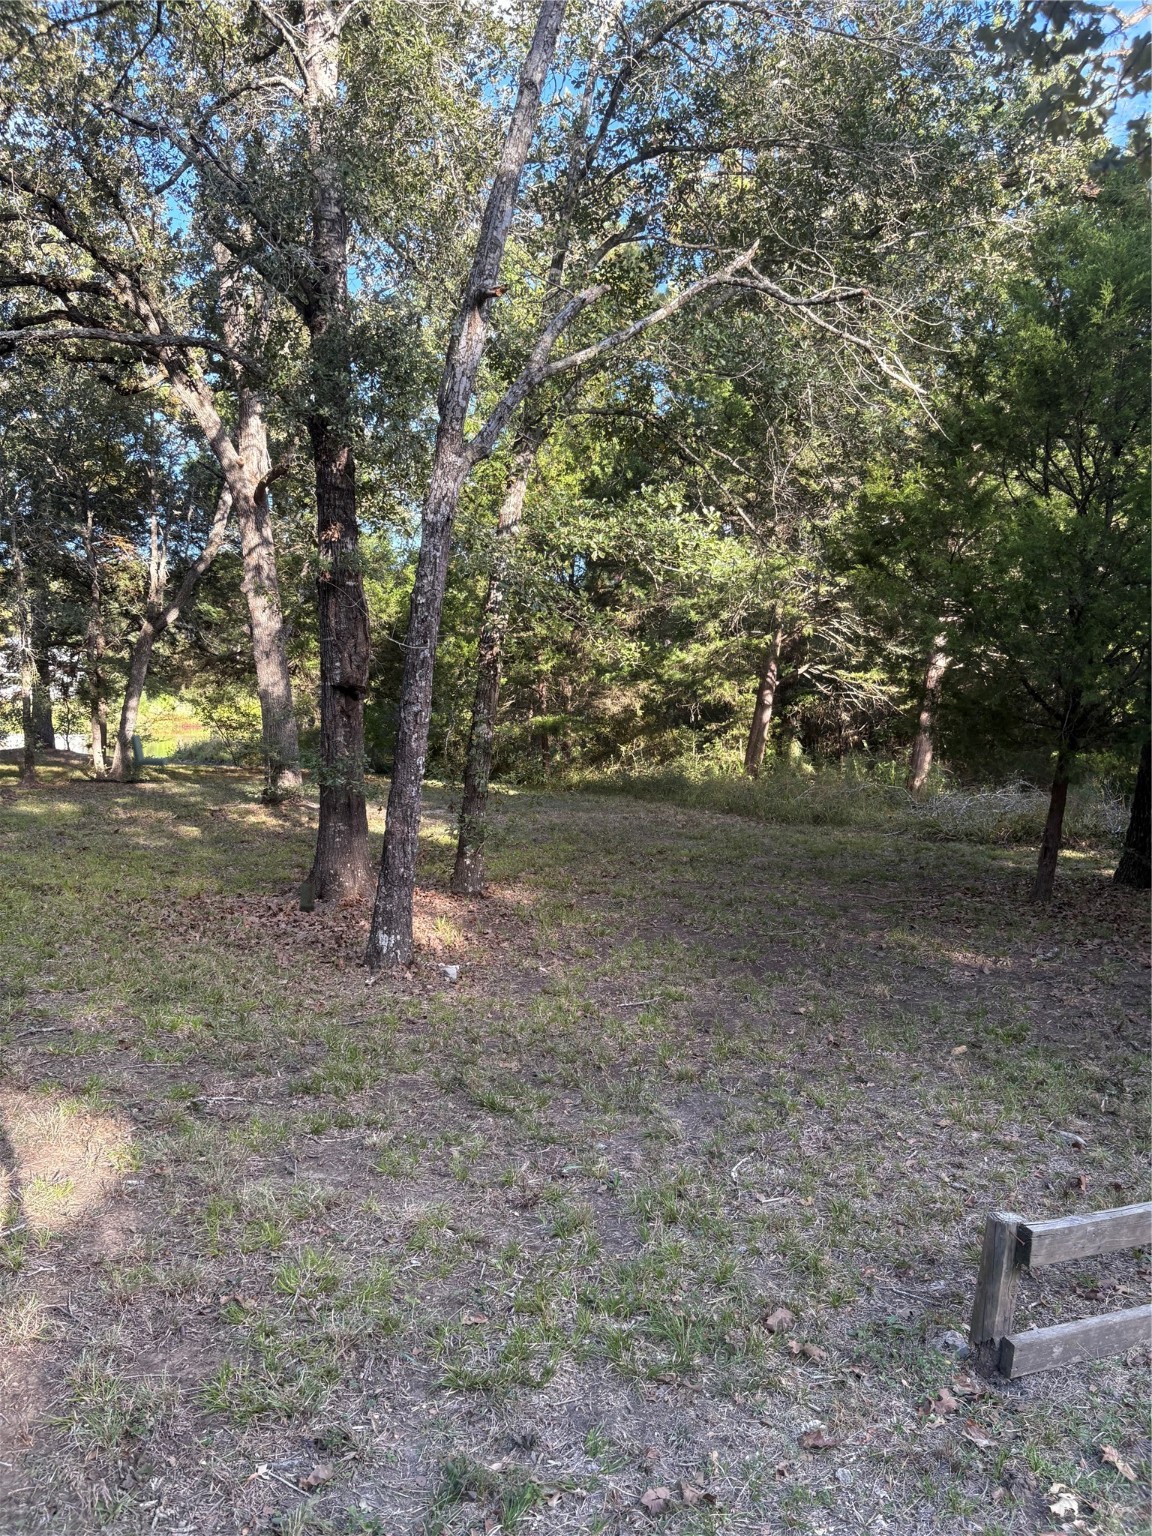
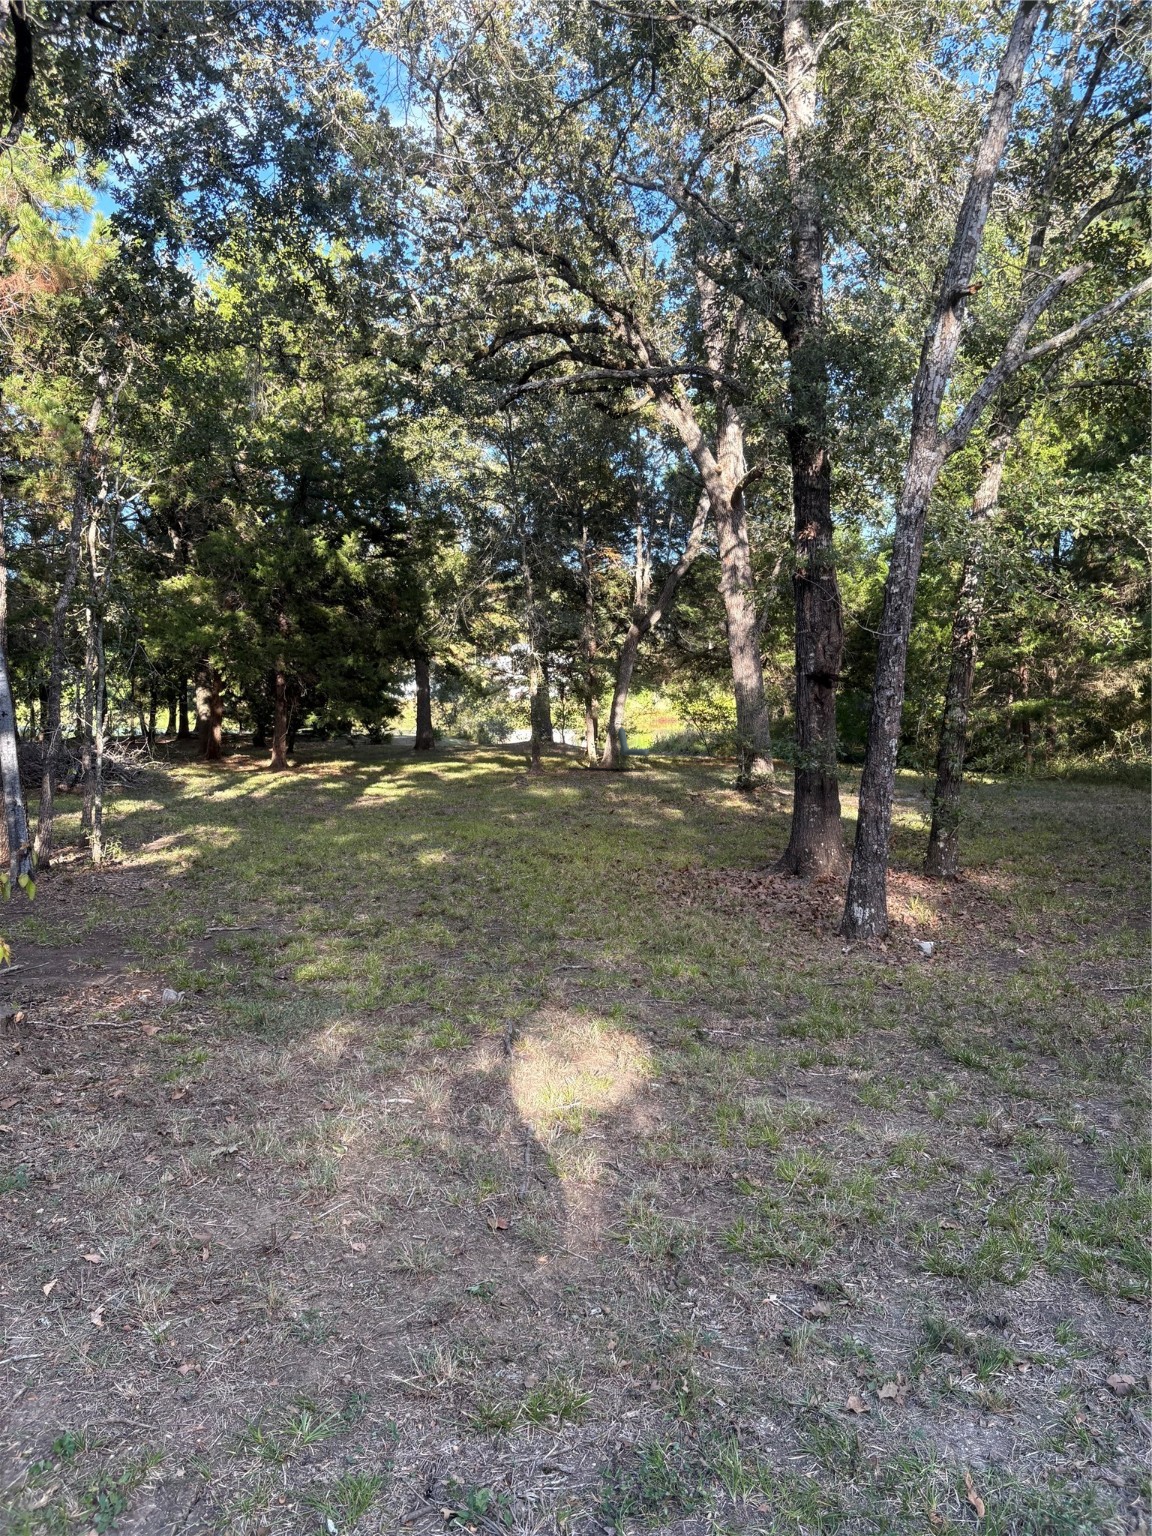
watering can: present [299,872,315,912] -> none [775,849,790,886]

